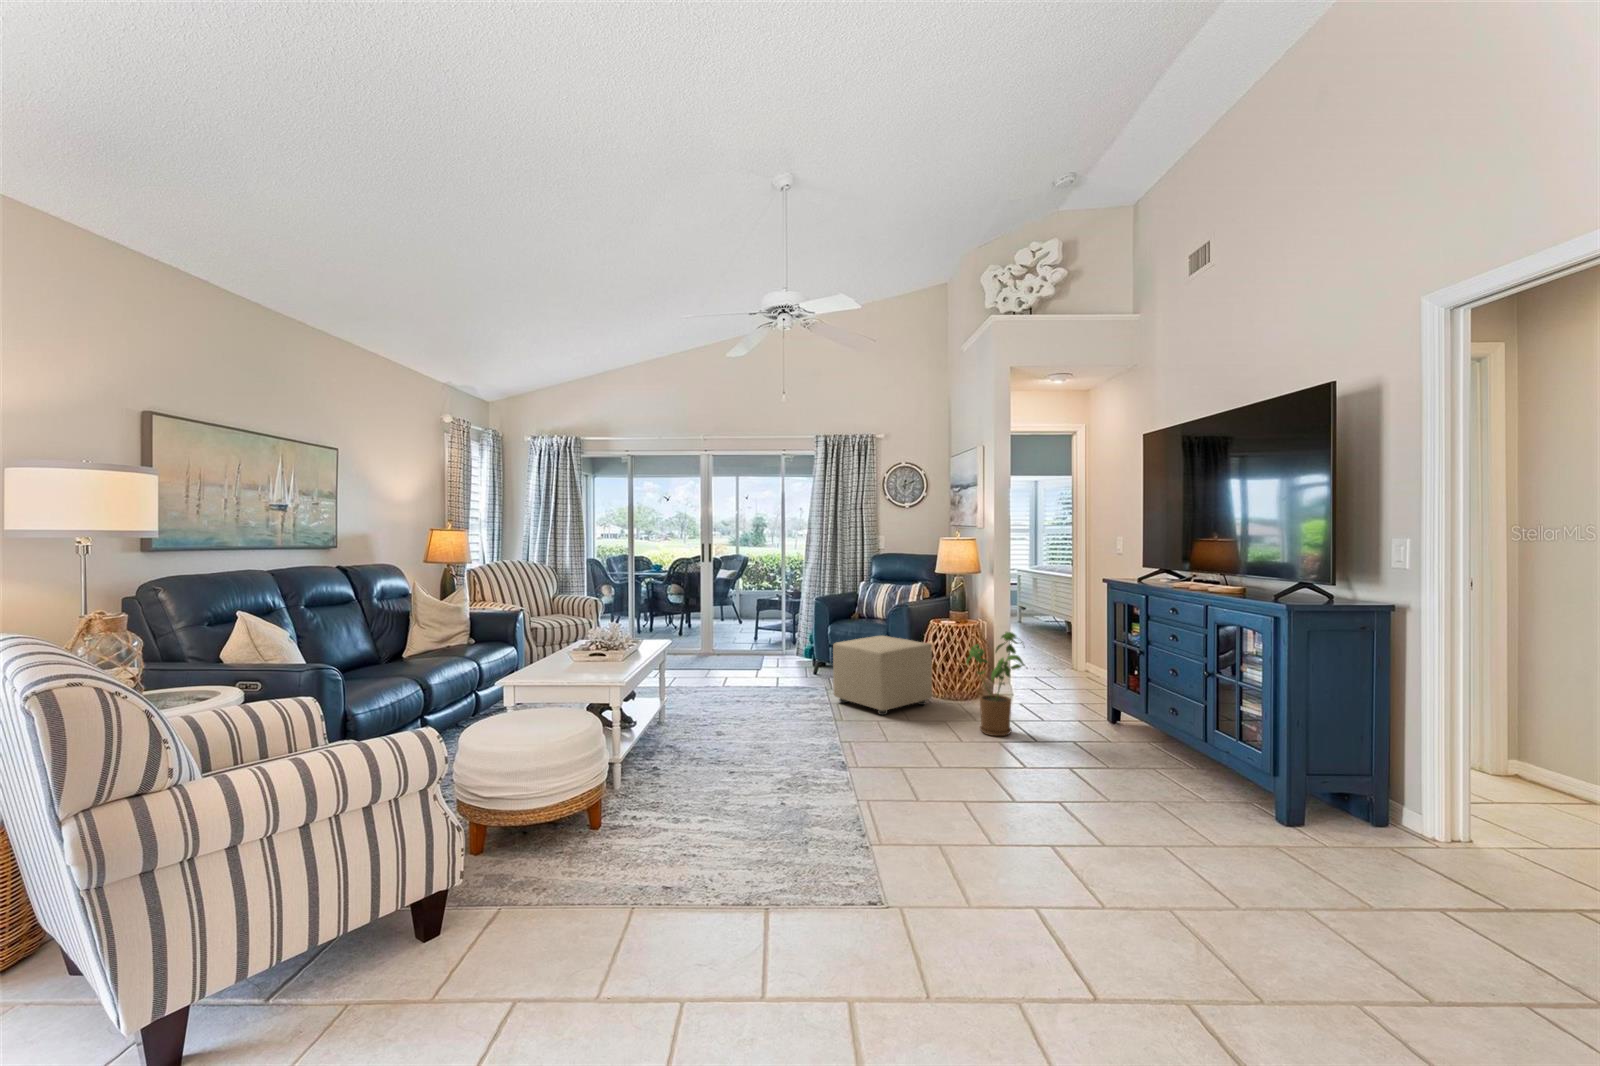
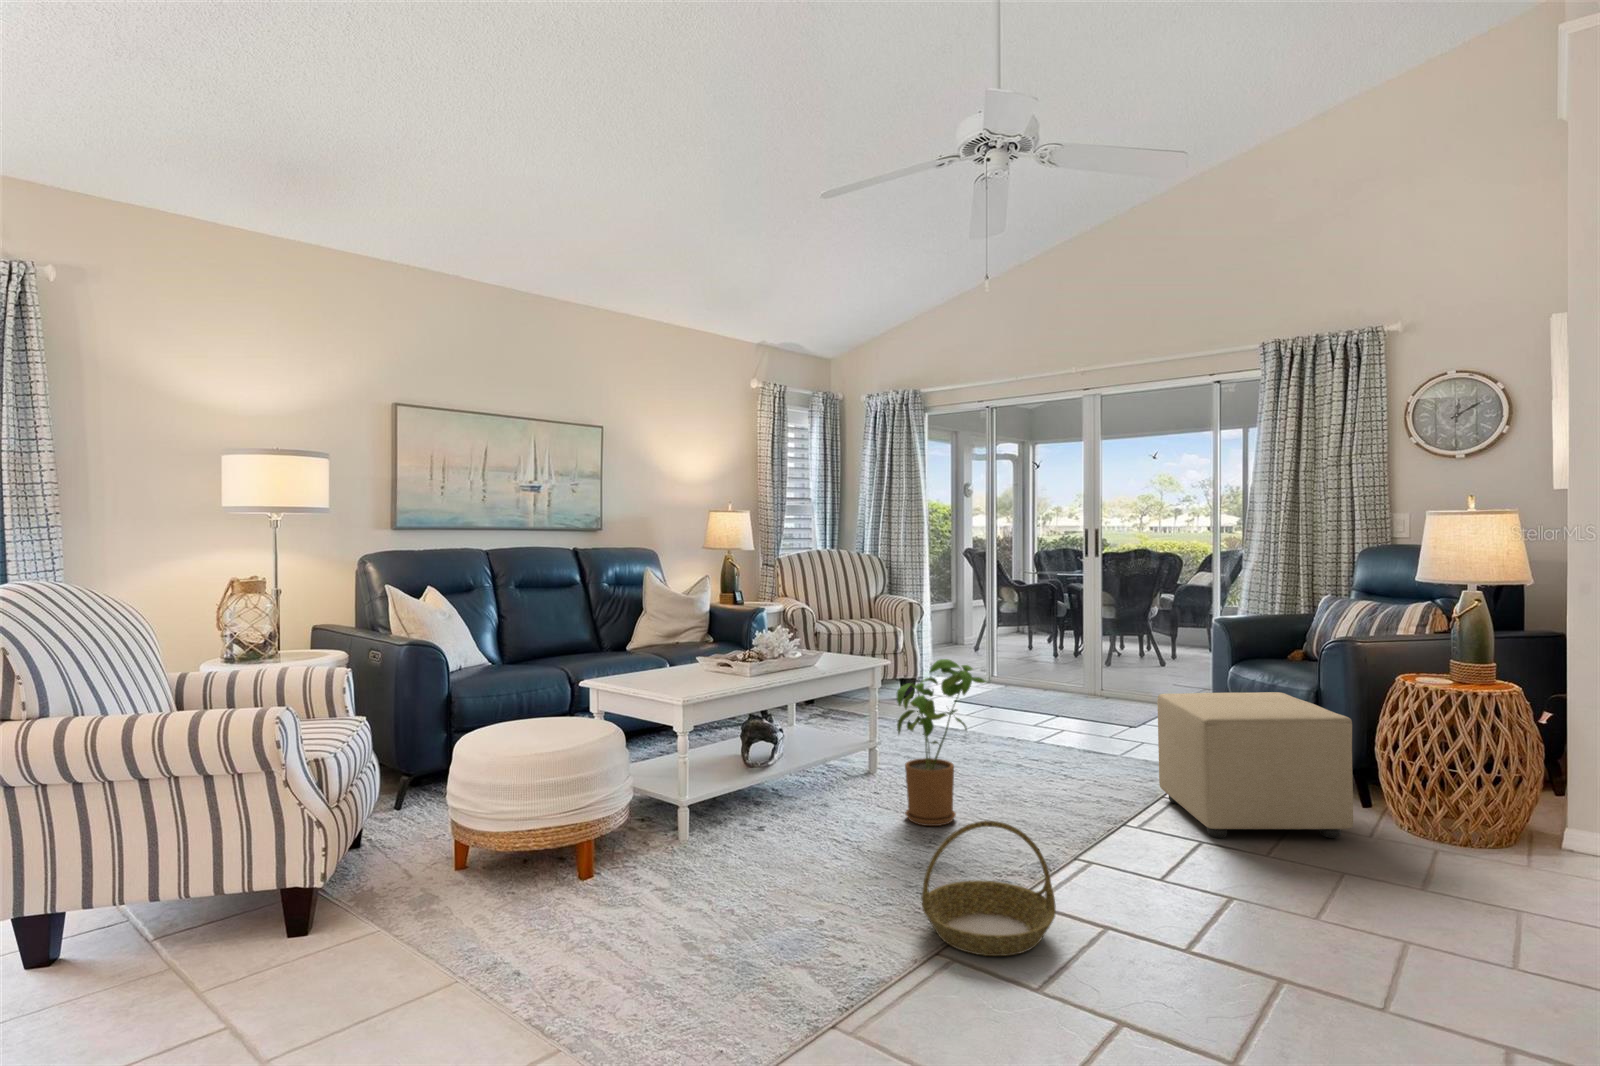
house plant: present [966,632,1025,736] -> present [897,659,986,826]
basket: none [831,719,905,793] -> present [921,821,1056,956]

